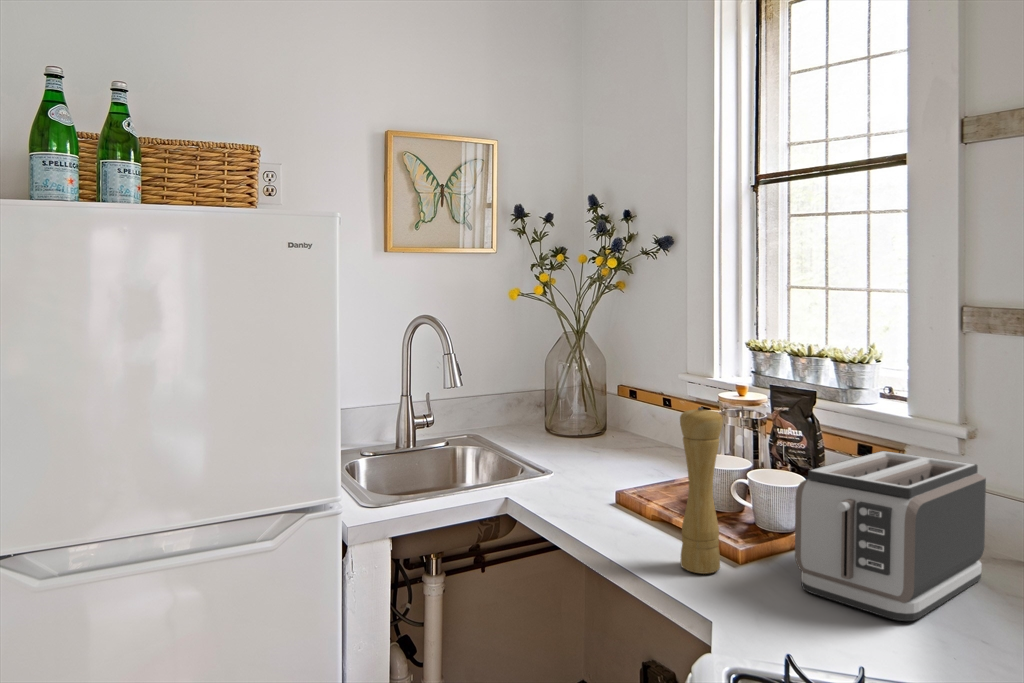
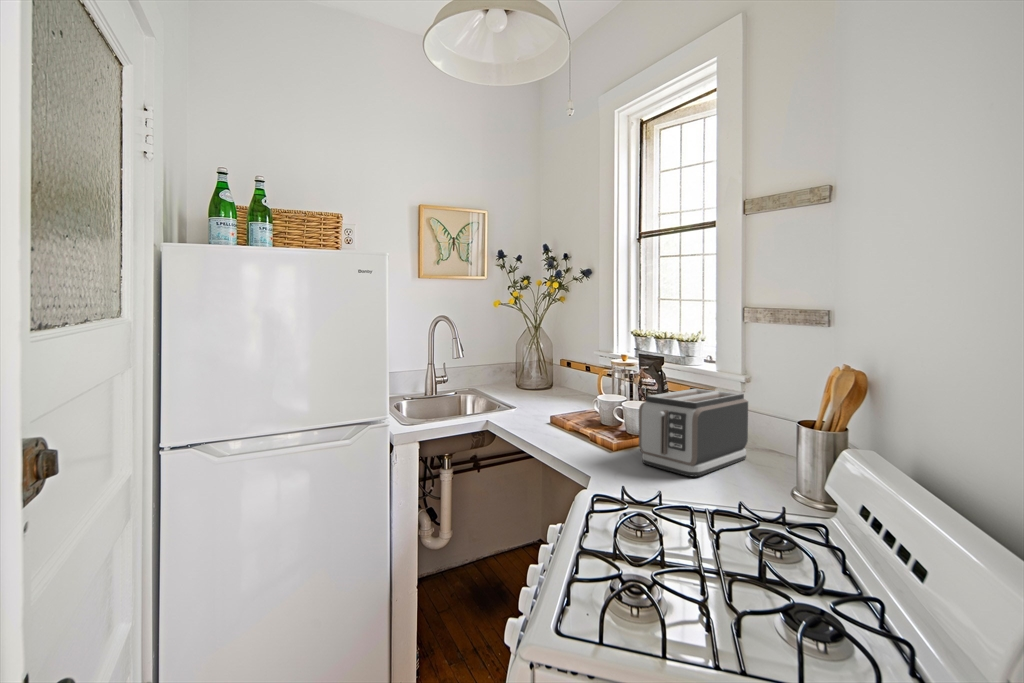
pepper mill: present [680,407,723,574] -> none [577,362,601,456]

